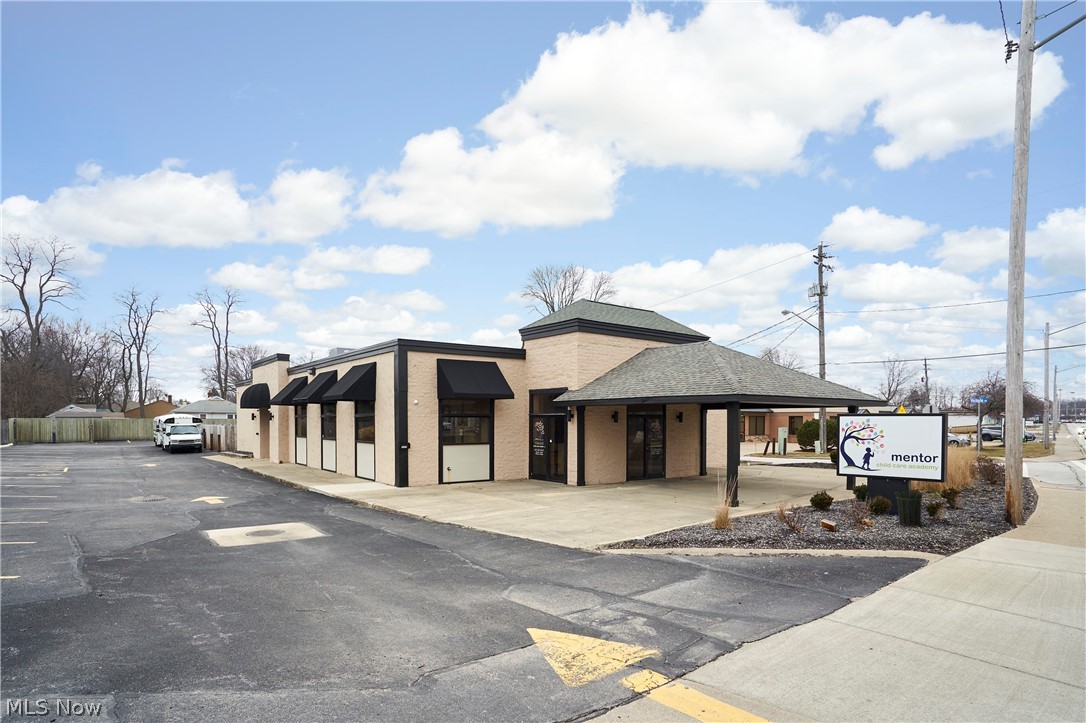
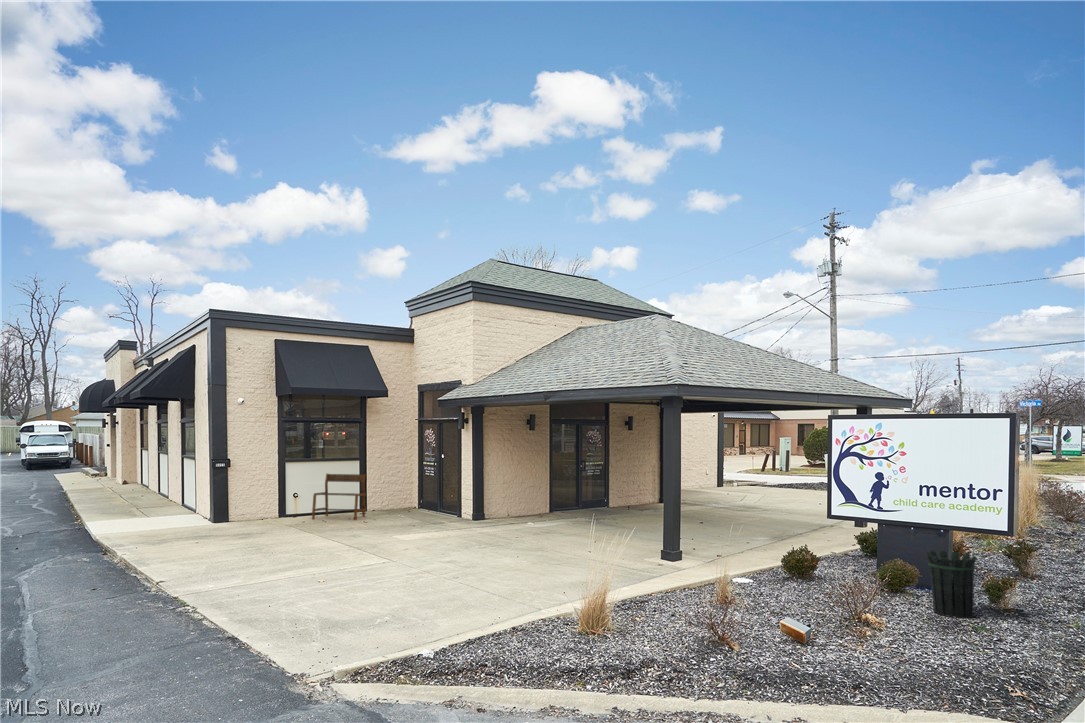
bench: none [461,453,498,486] -> present [312,474,366,520]

